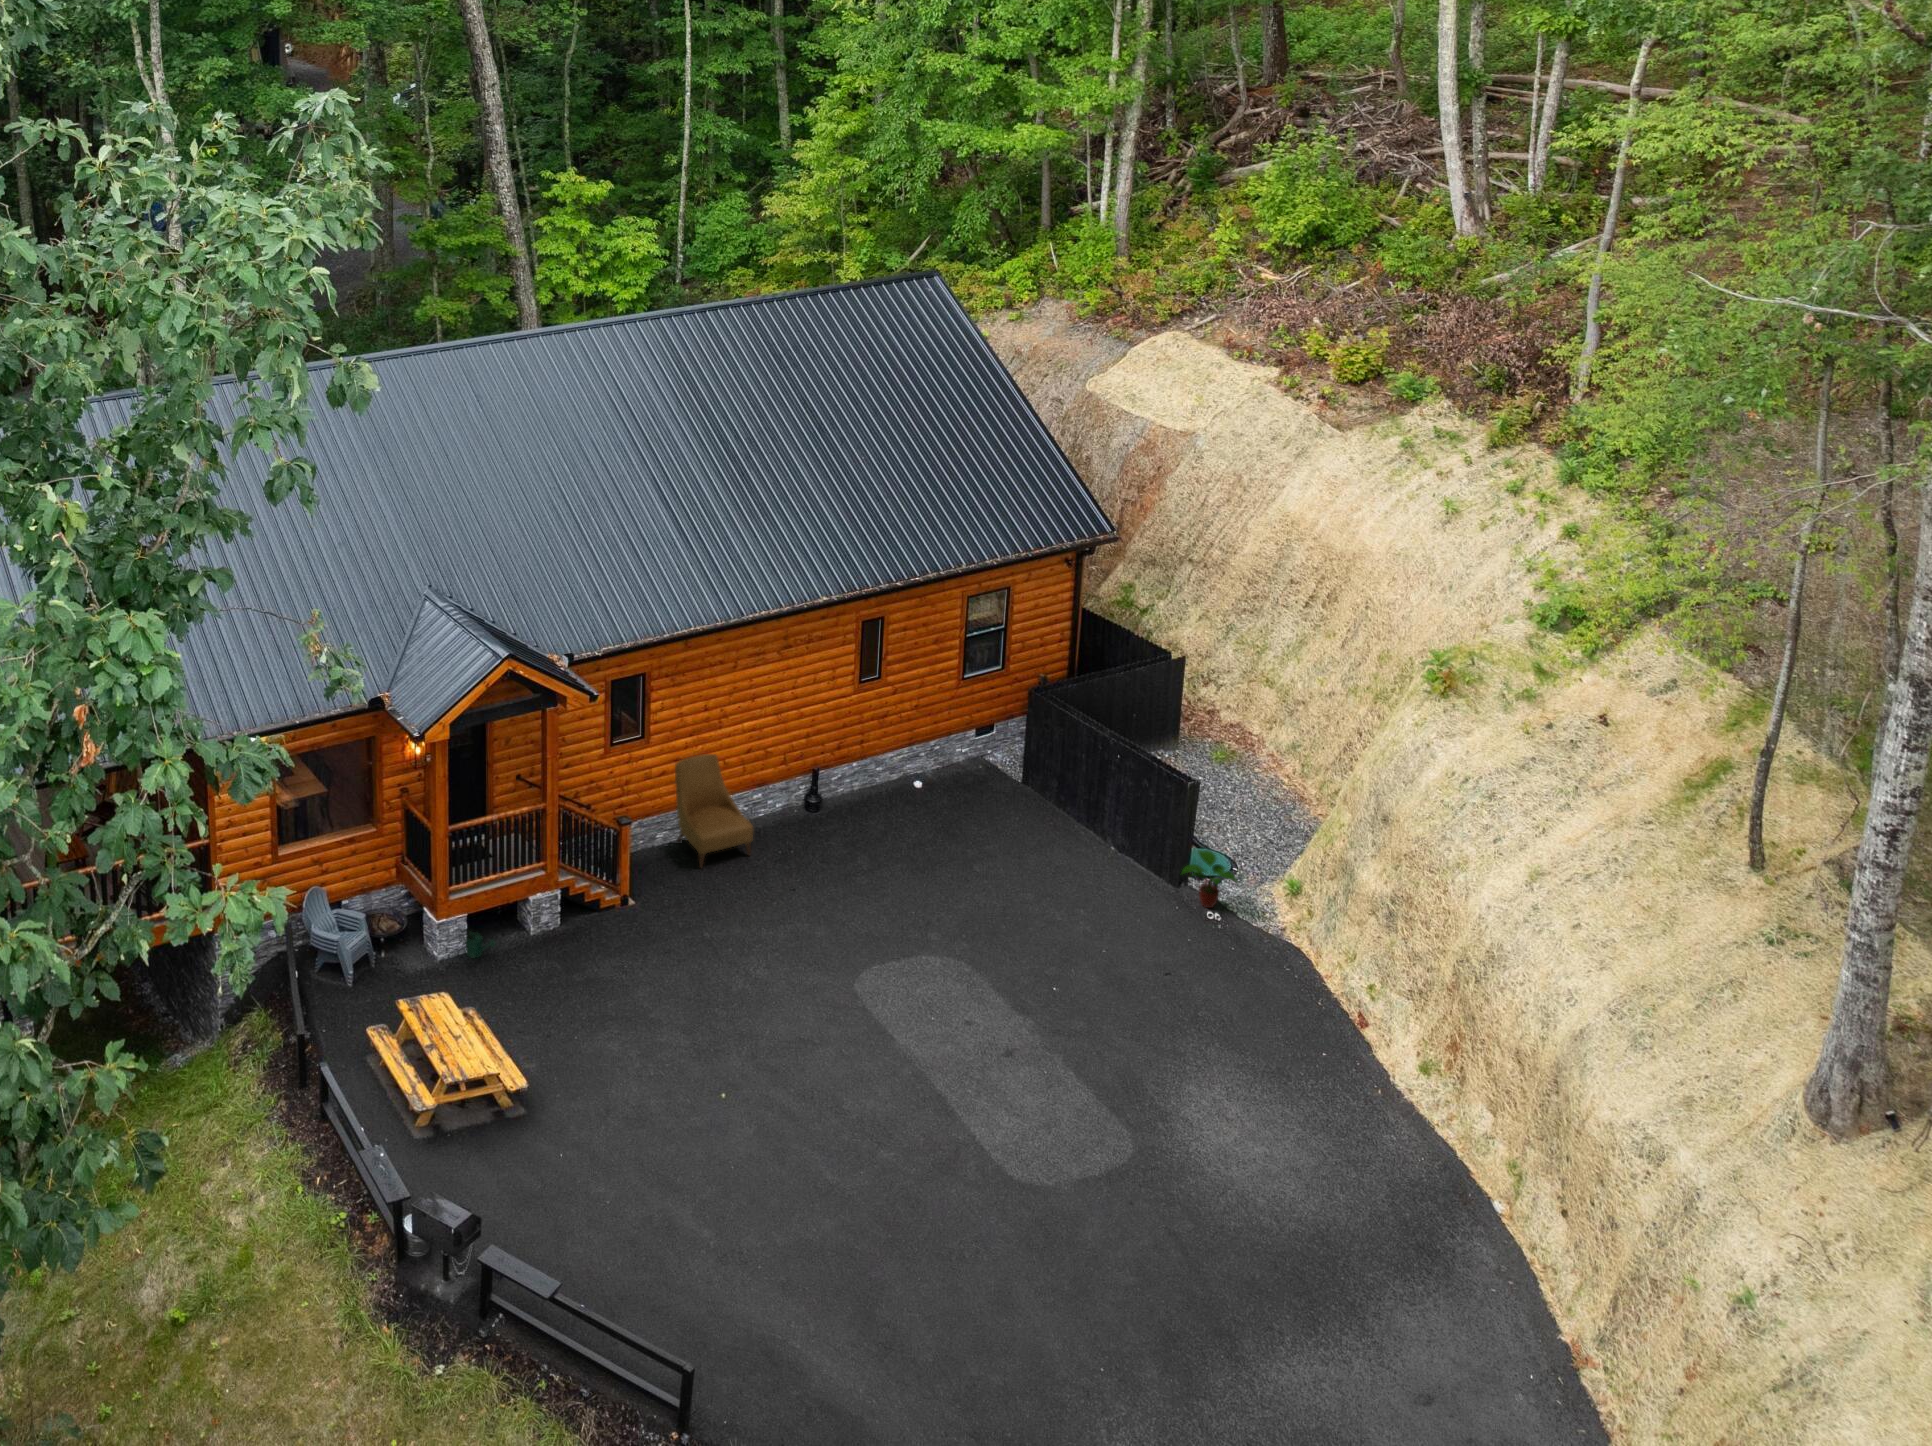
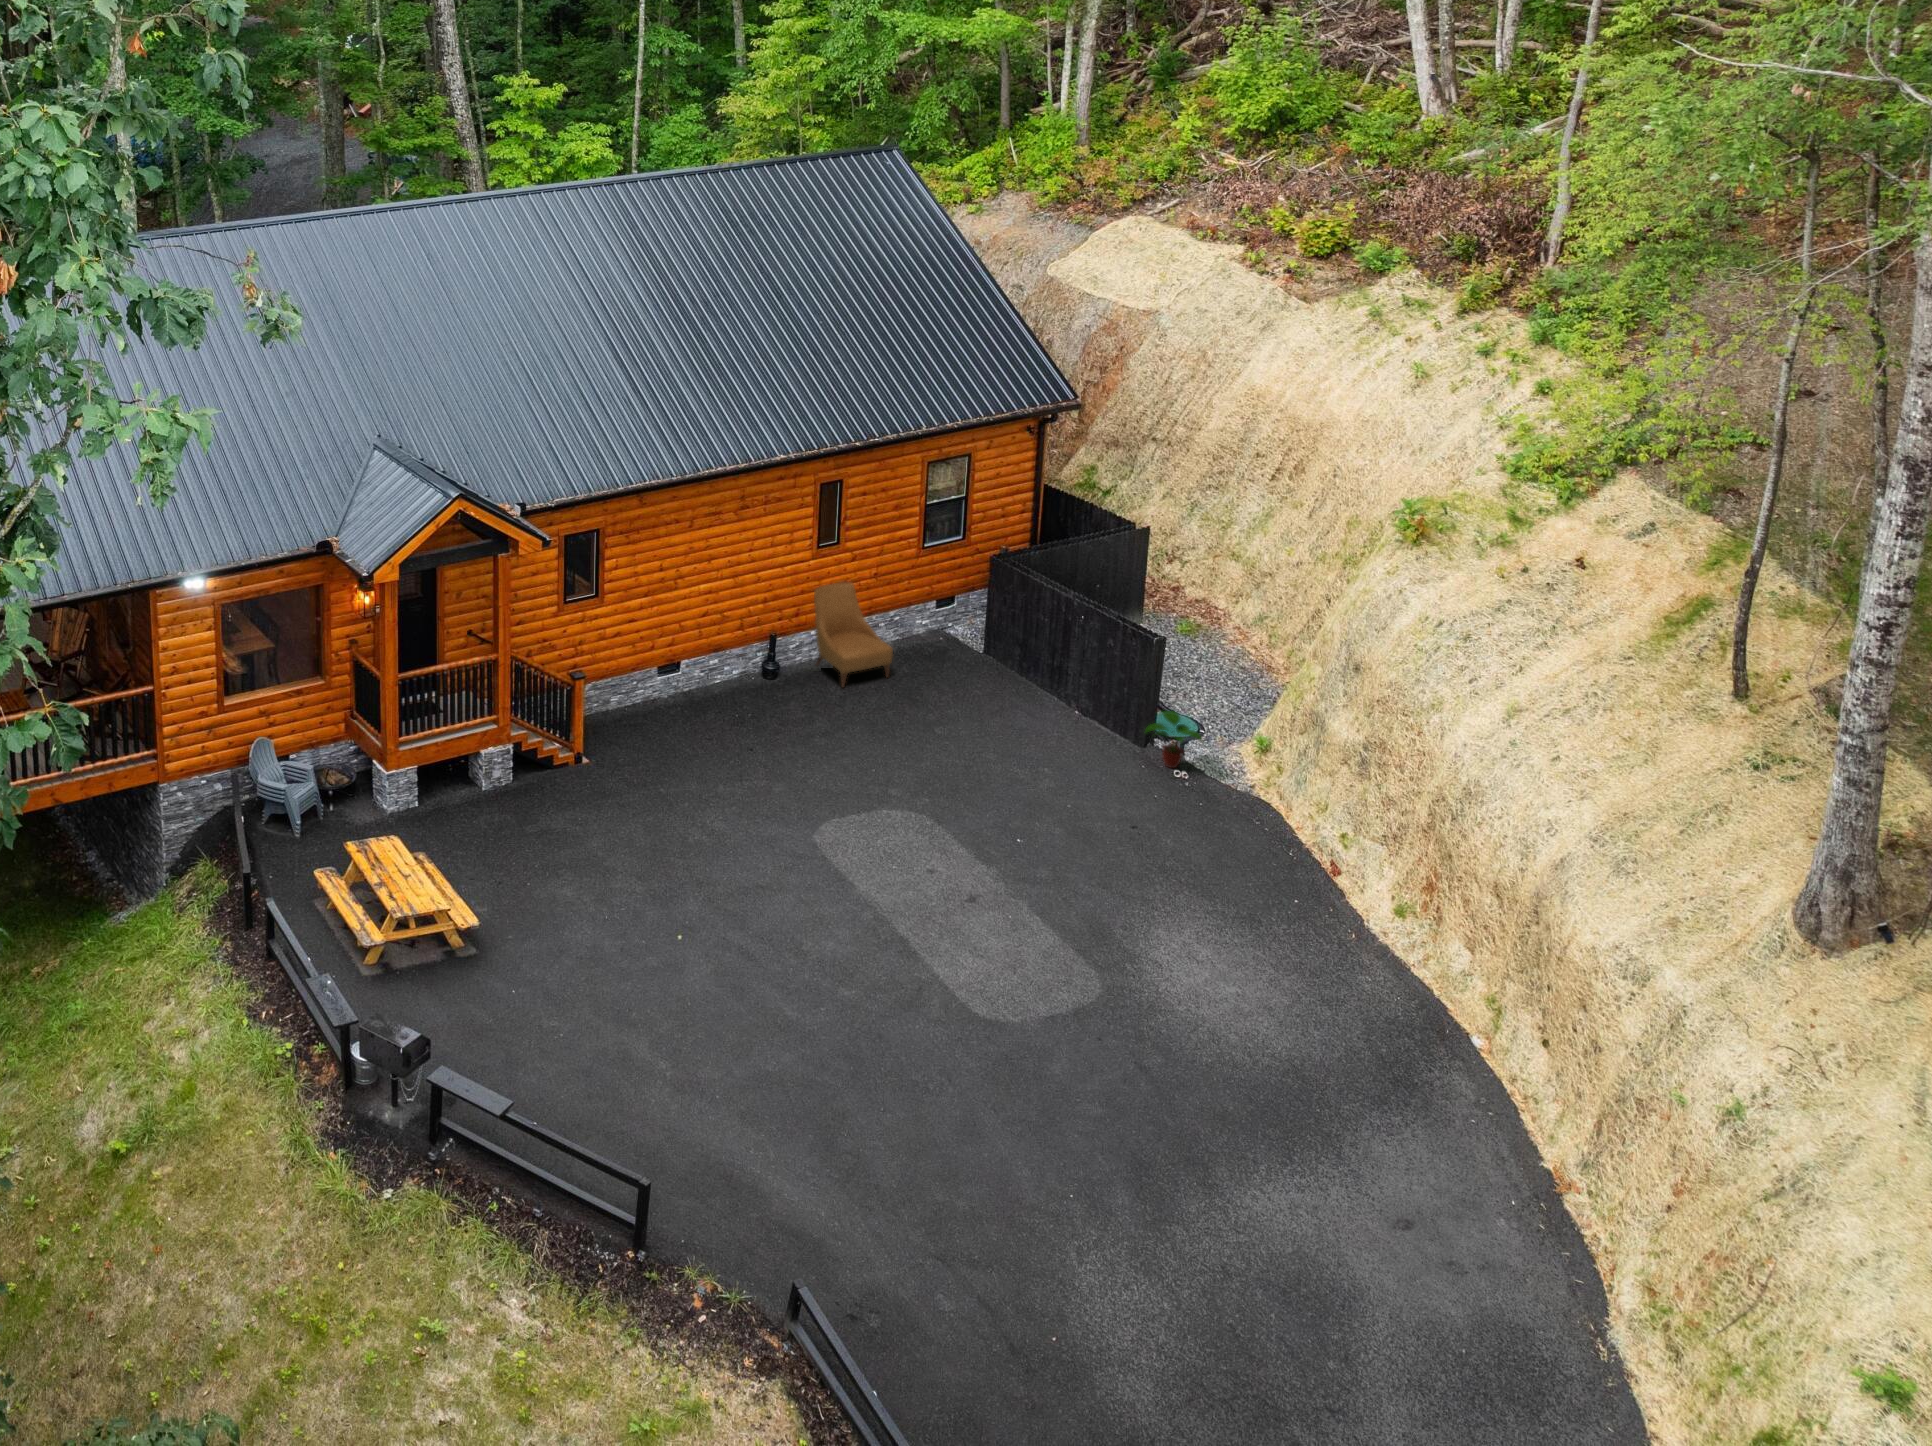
chair: present [675,754,753,867] -> present [814,582,893,687]
watering can: present [464,931,495,958] -> none [412,784,446,813]

